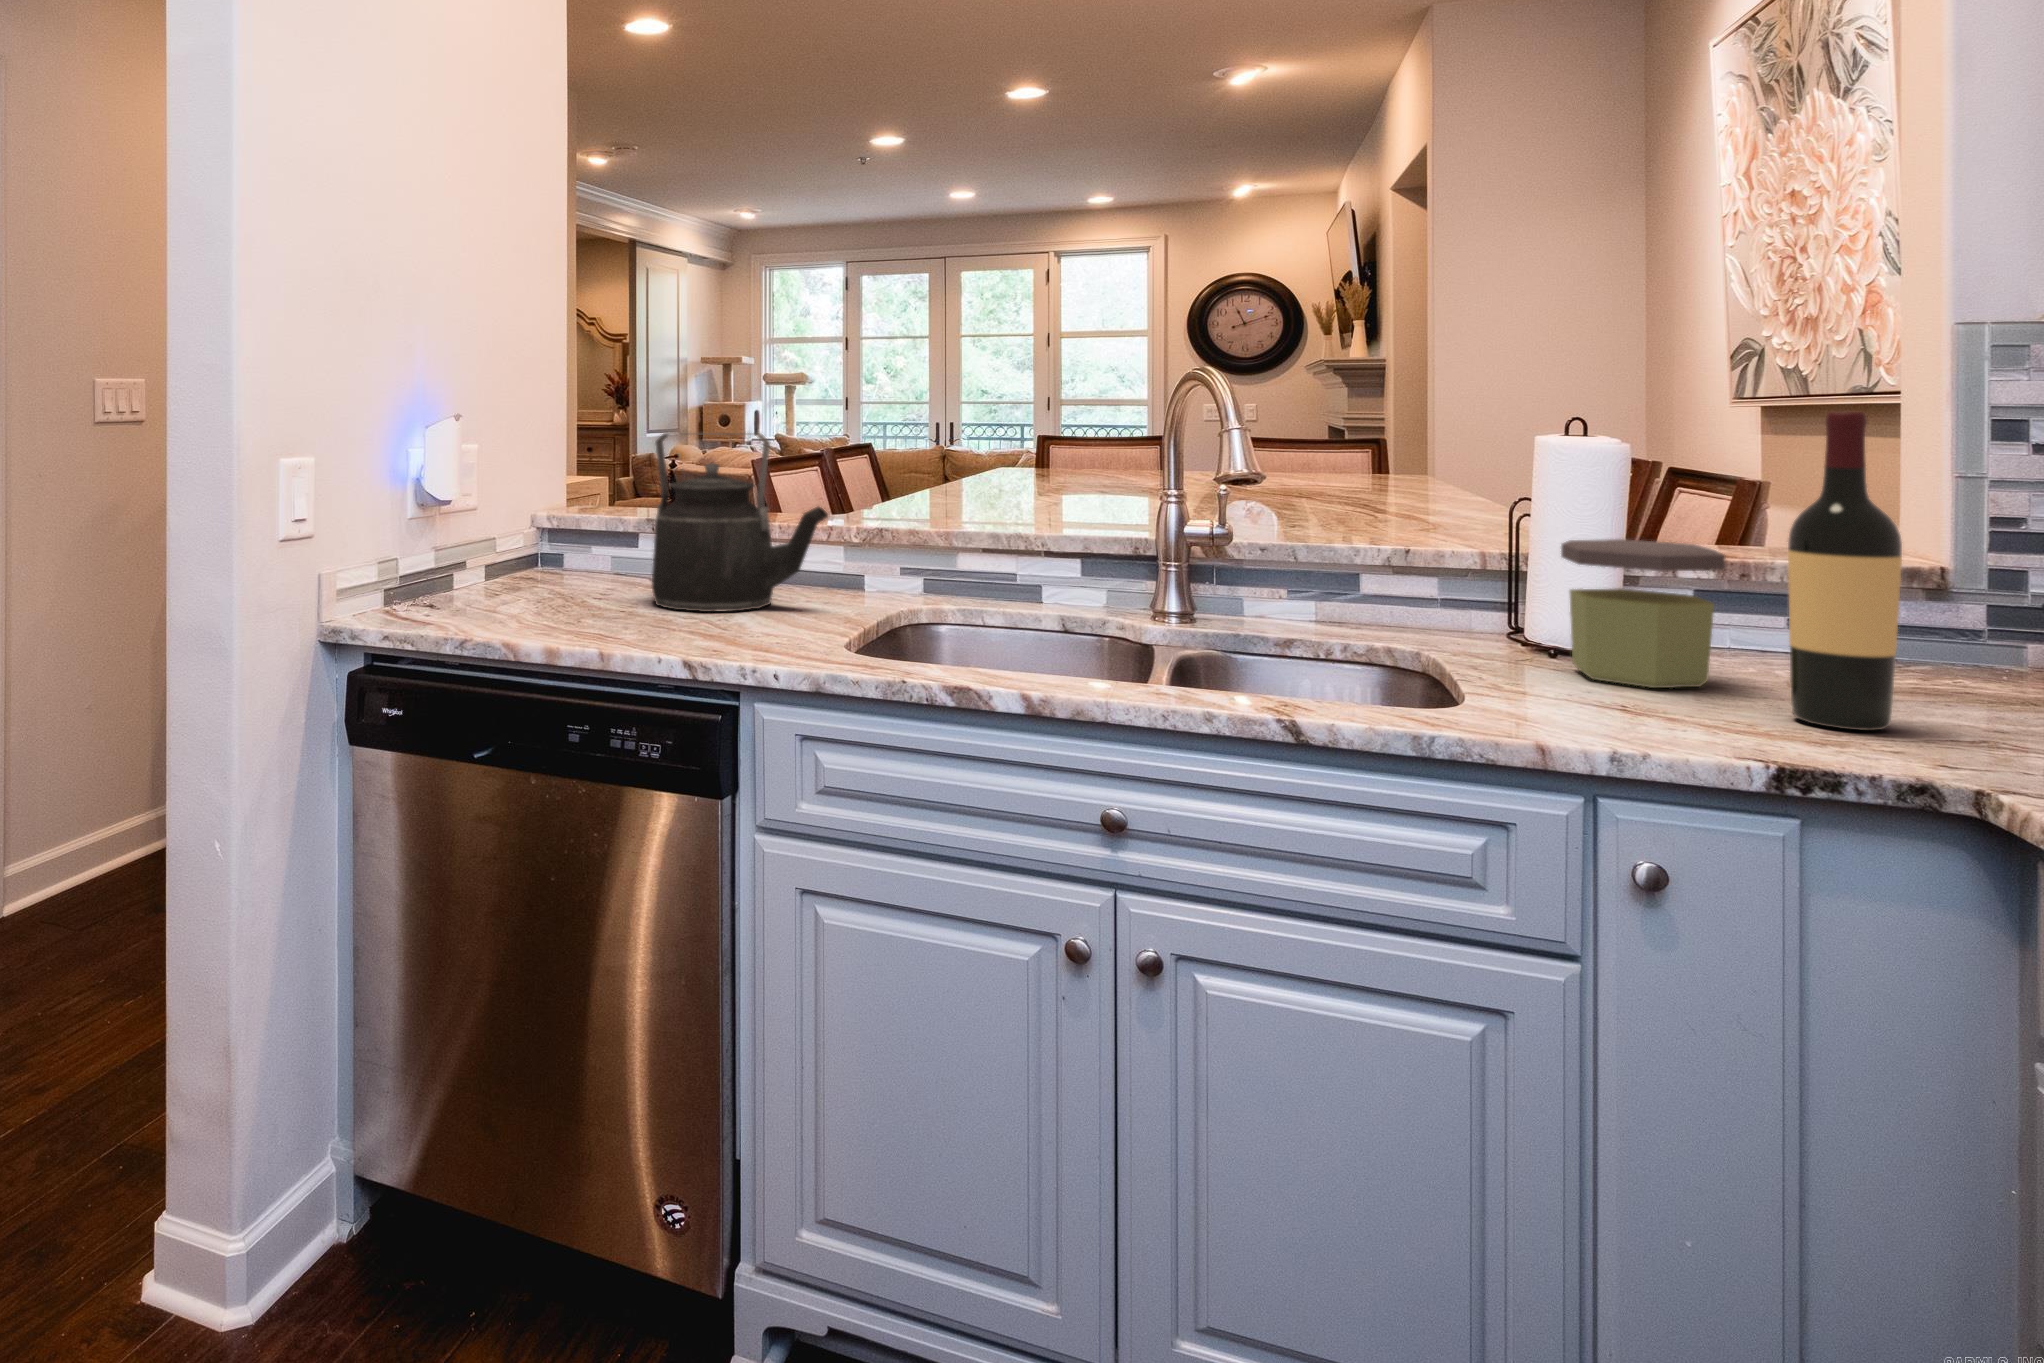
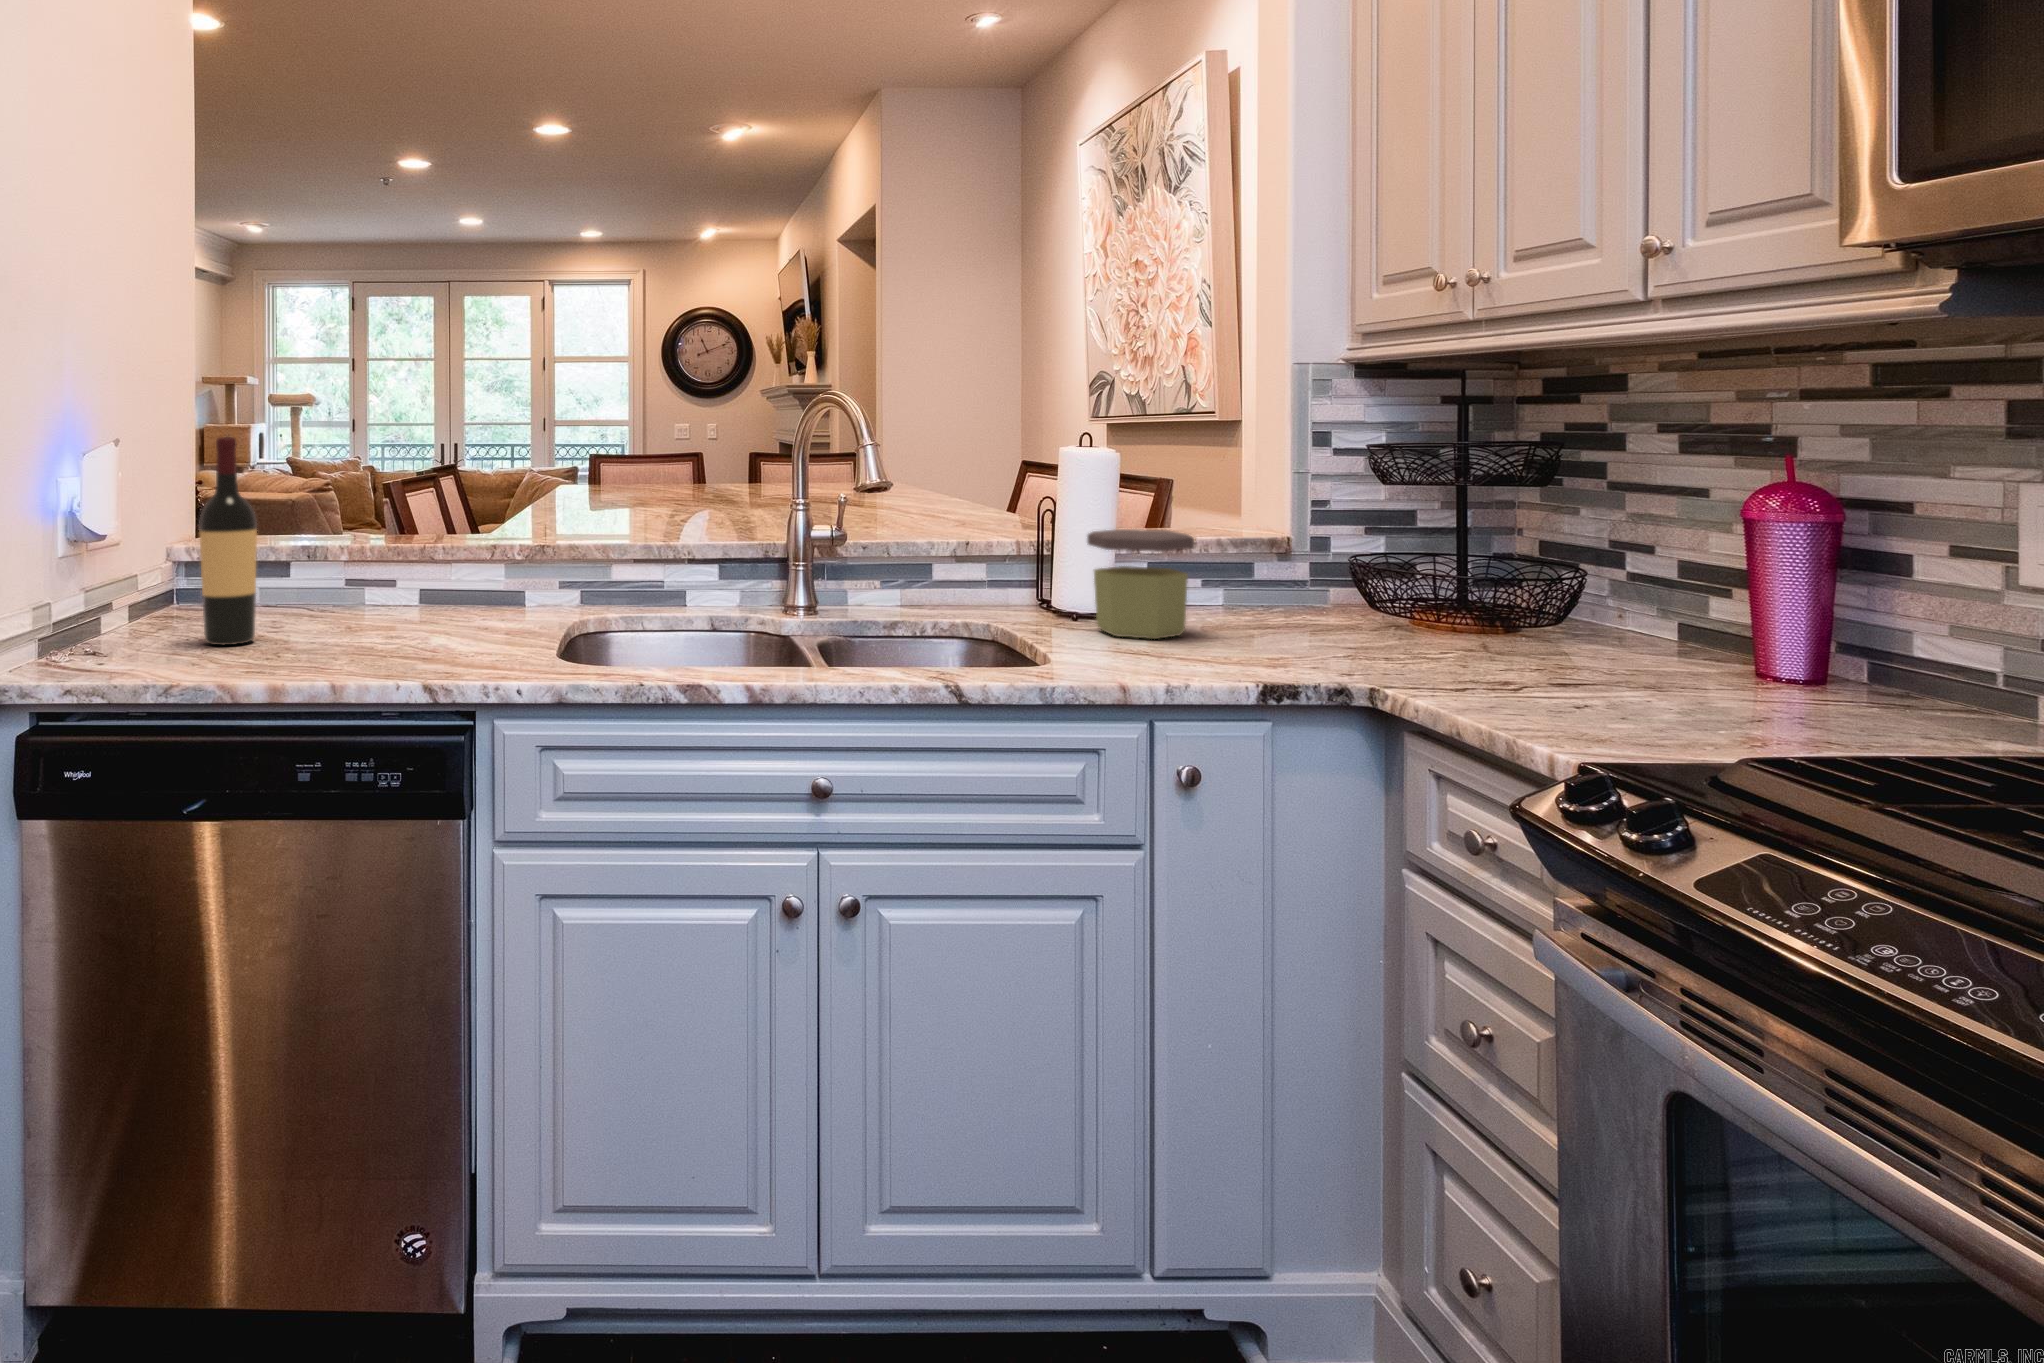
wine bottle: present [1788,412,1902,731] -> present [199,437,257,645]
kettle: present [651,433,828,612] -> none [322,460,504,638]

